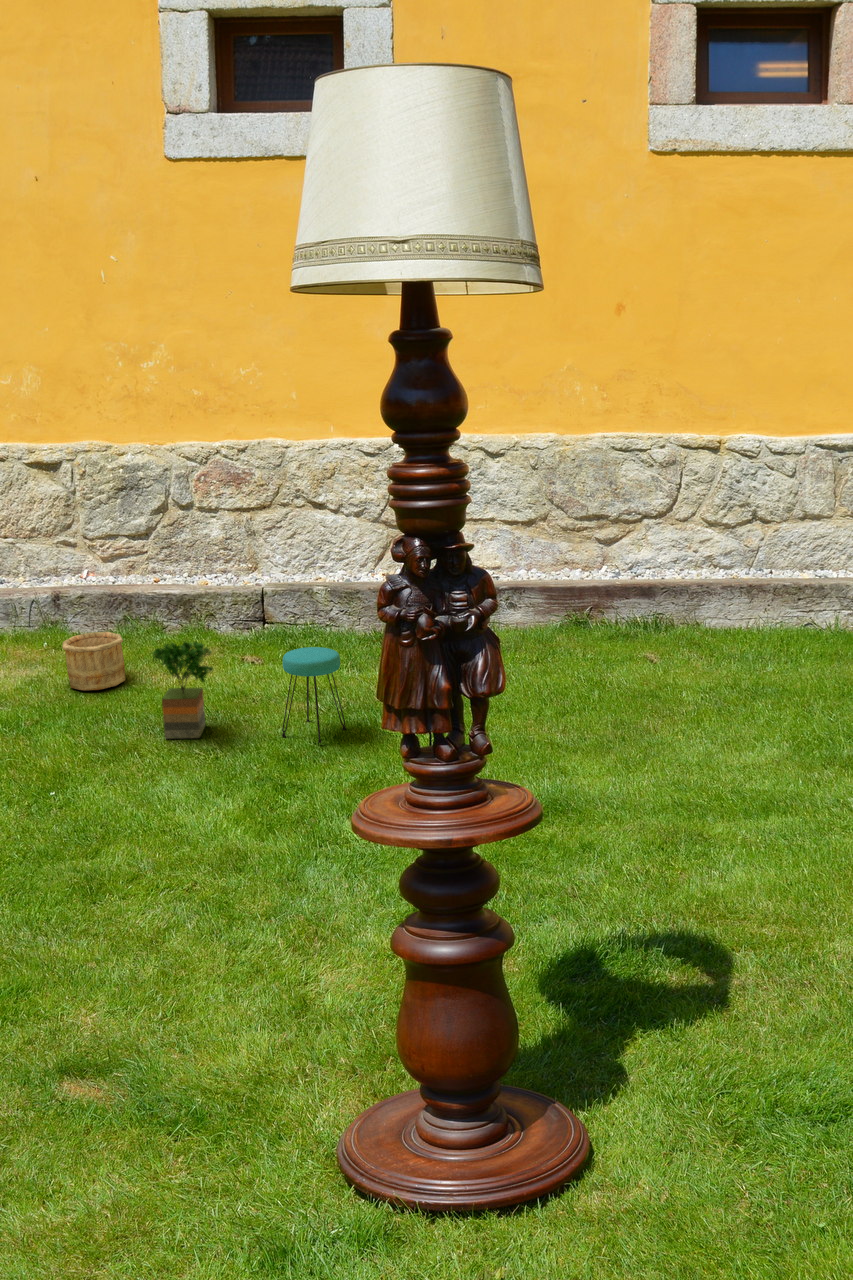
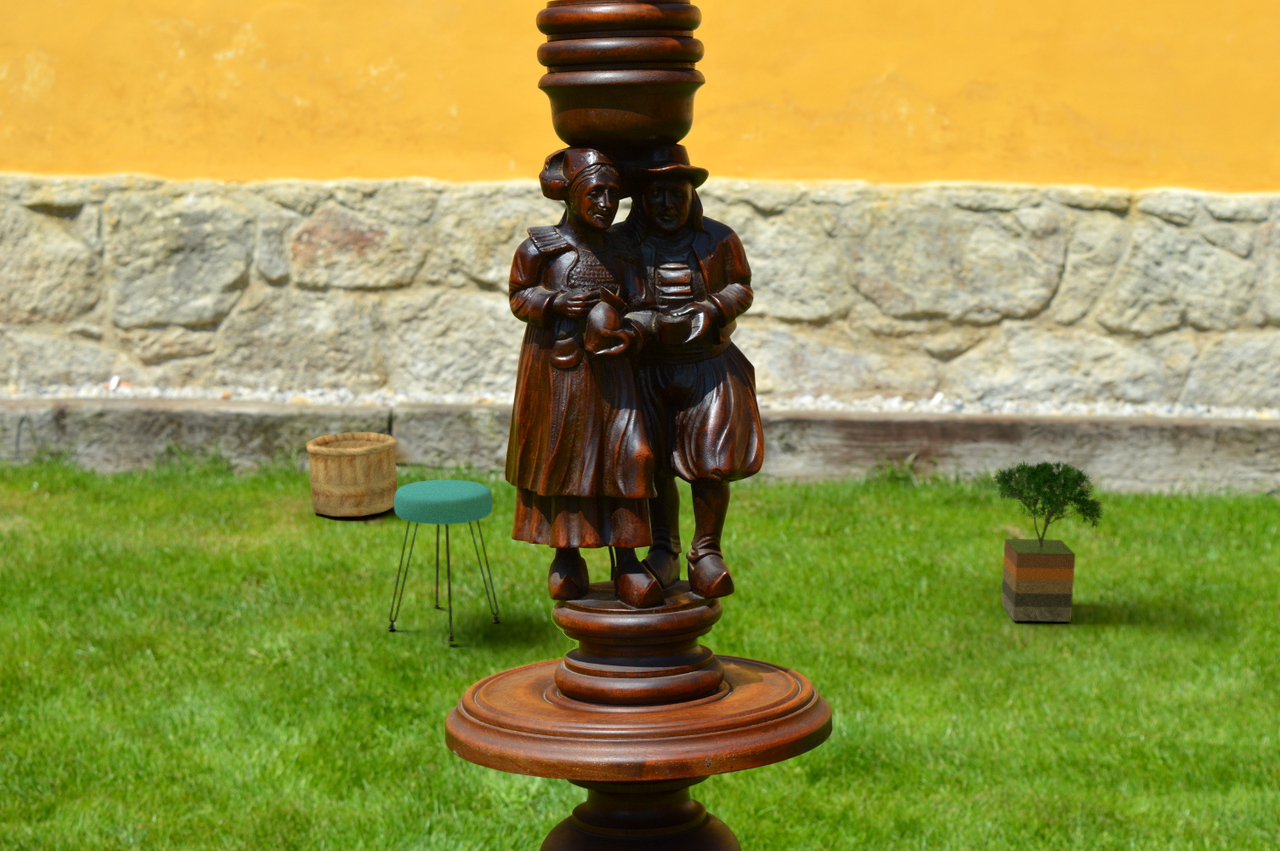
wooden bucket: present [62,632,125,690] -> present [306,432,397,516]
potted tree: present [152,641,214,739] -> present [993,461,1102,621]

